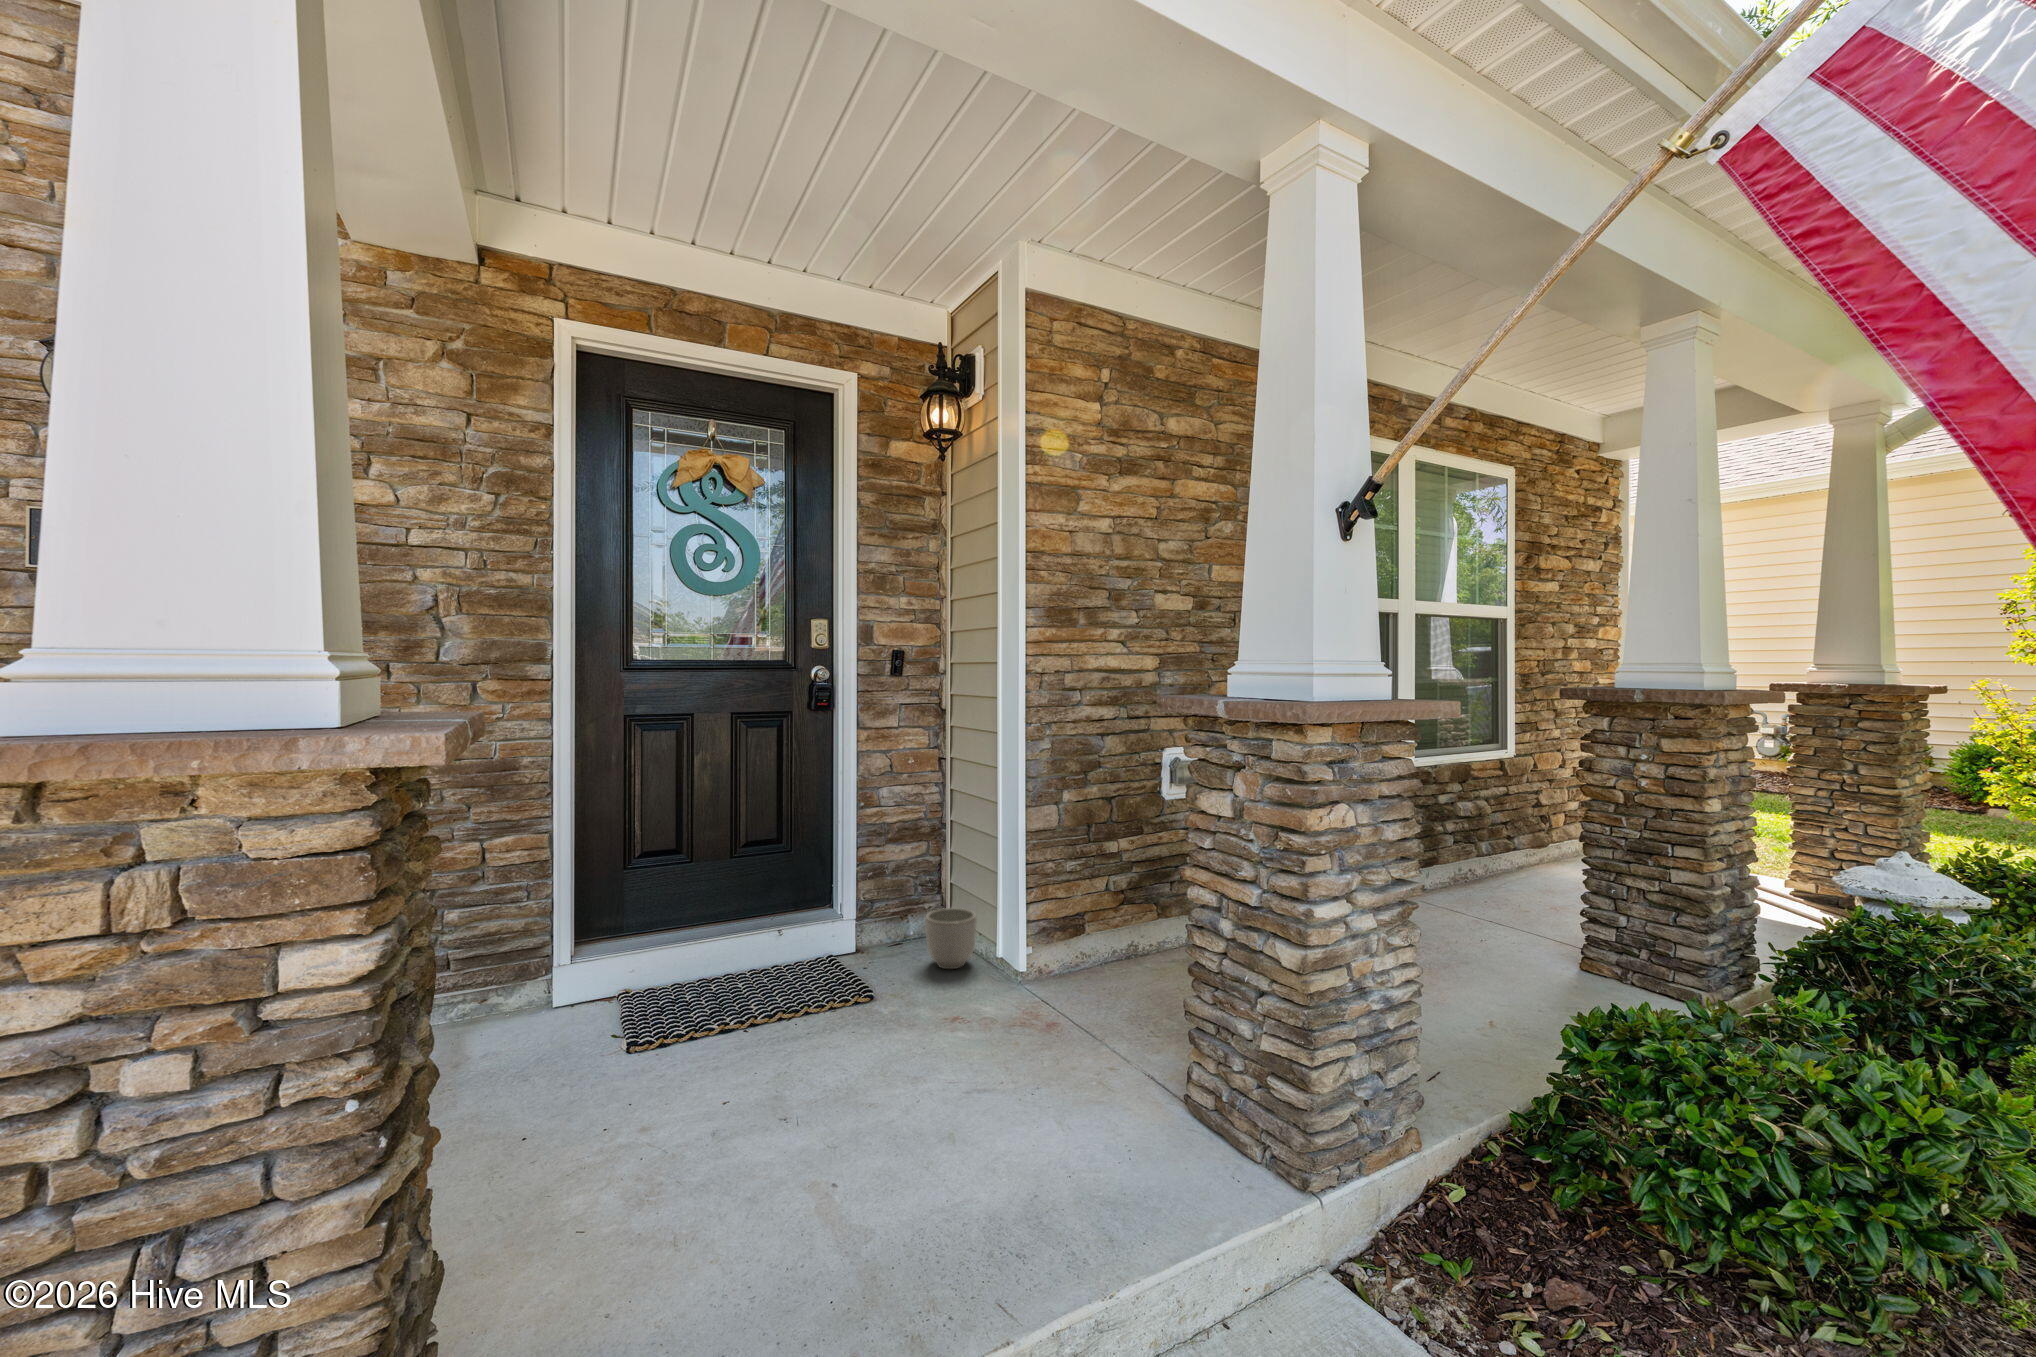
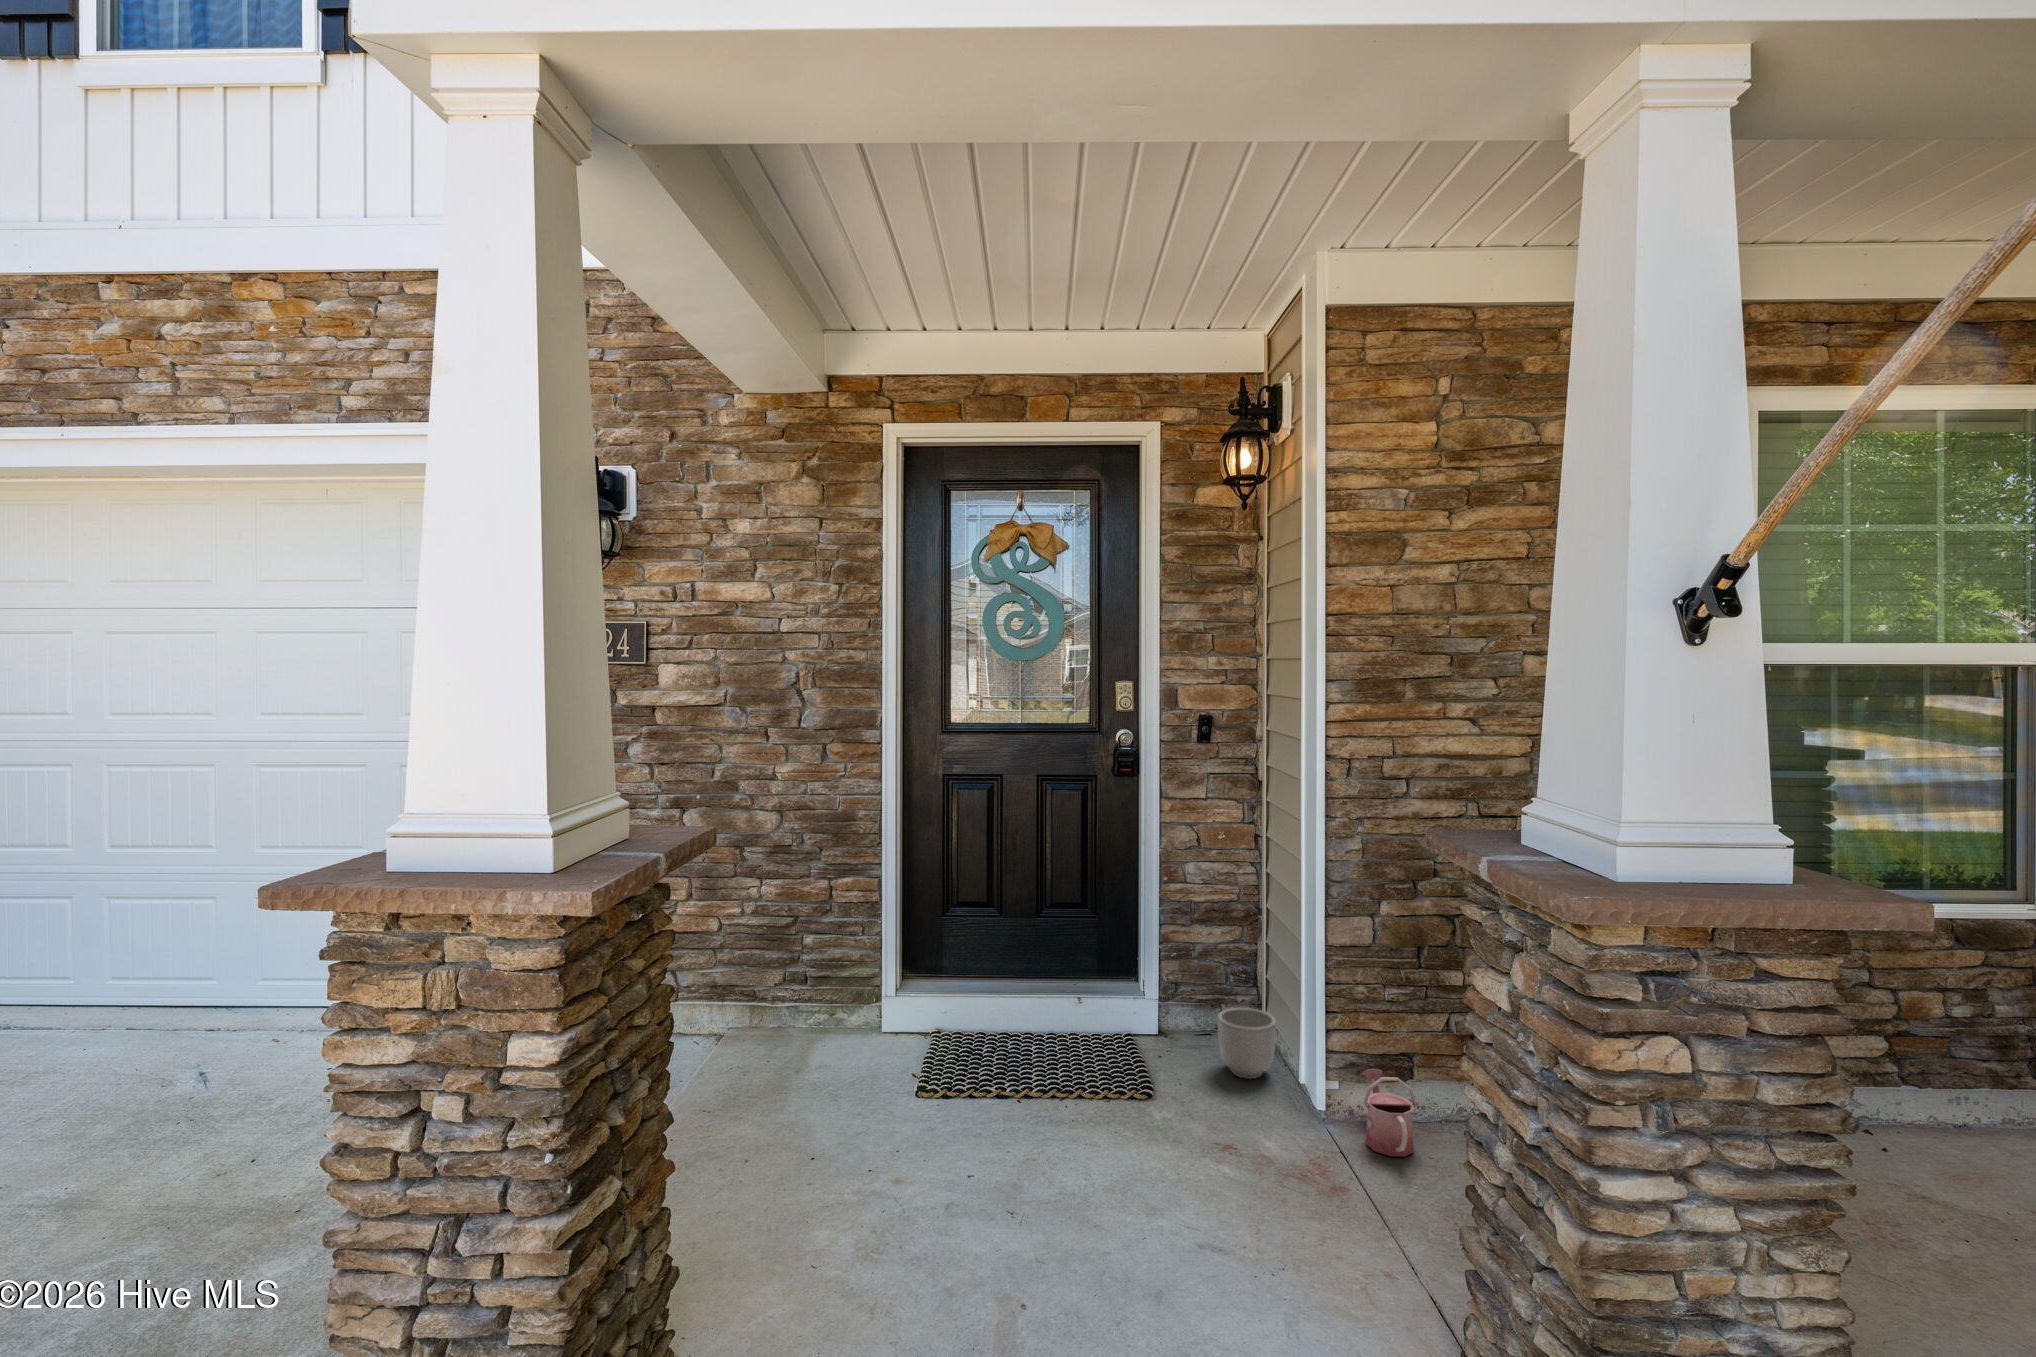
watering can: none [1057,934,1110,999] -> present [1362,1069,1416,1156]

